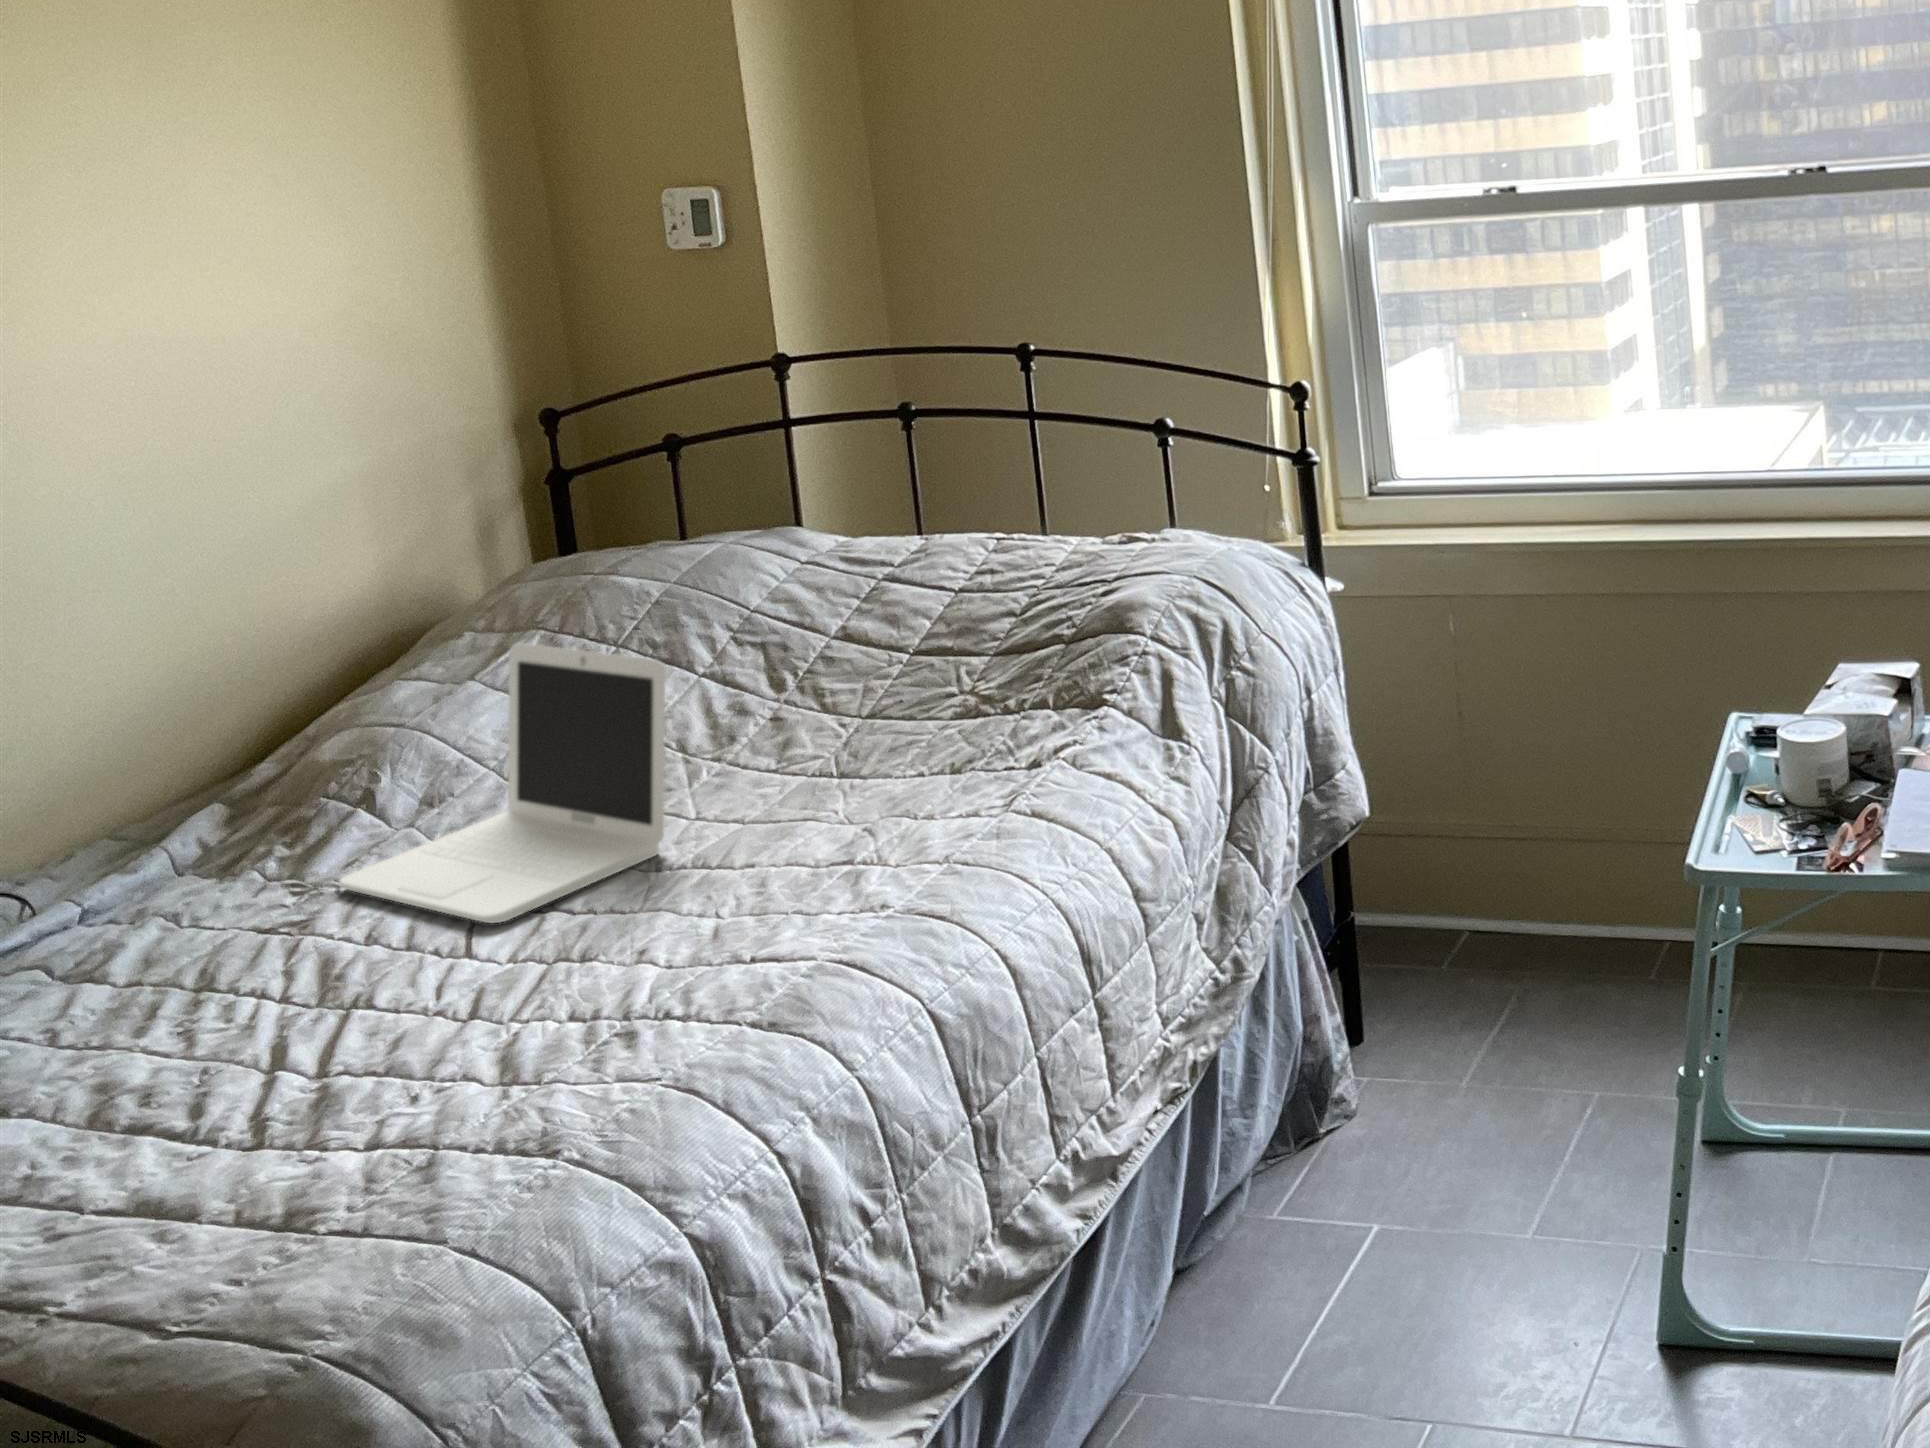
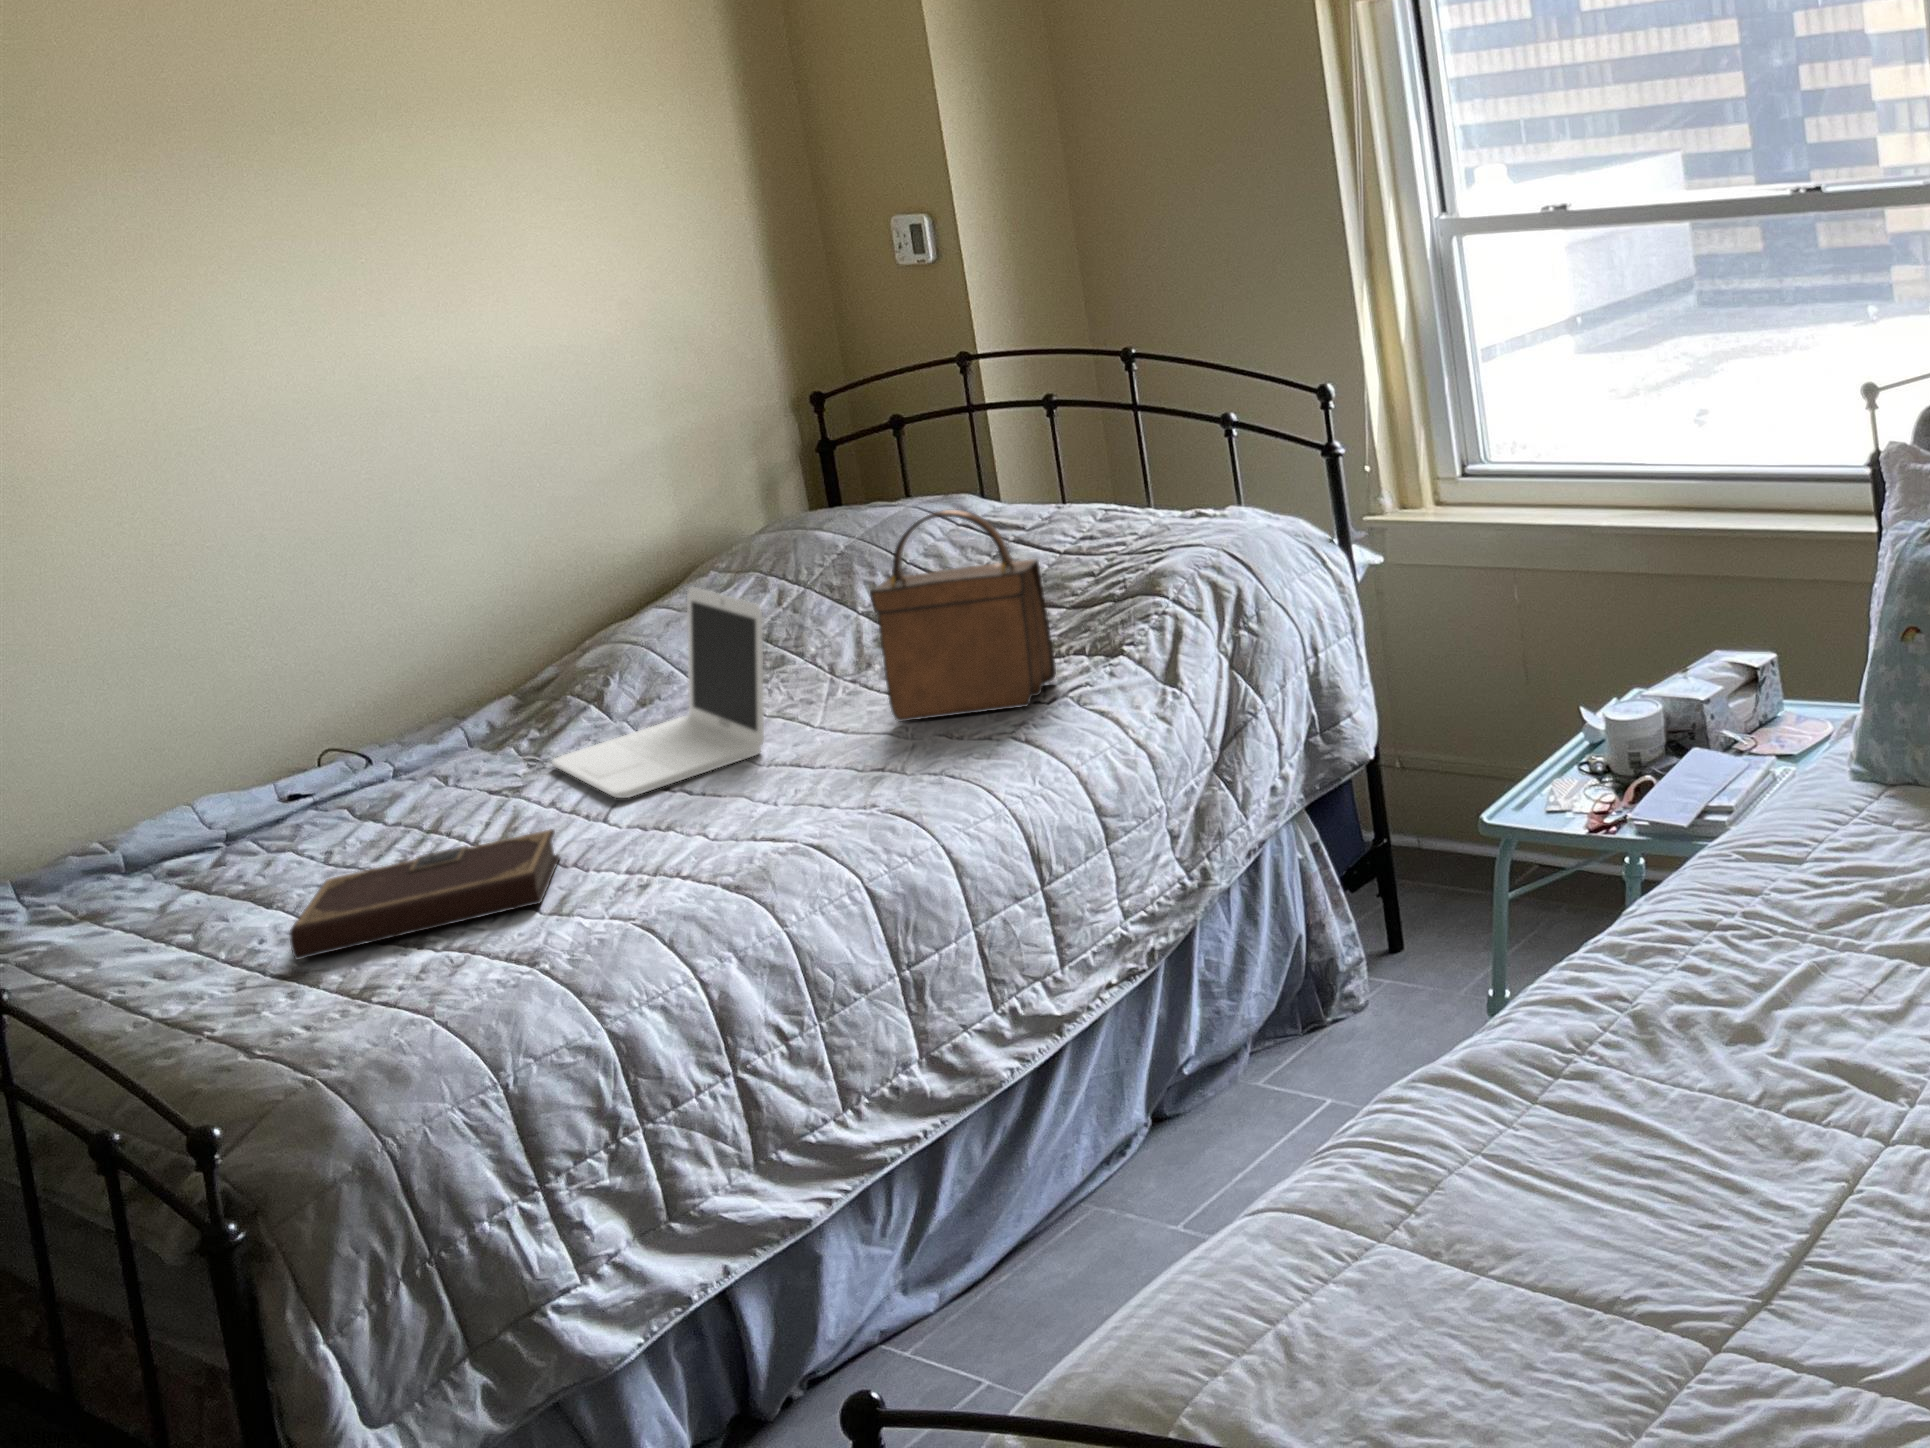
handbag: none [801,534,1016,803] -> present [870,510,1056,721]
notebook: none [122,968,490,1186] -> present [290,829,560,959]

